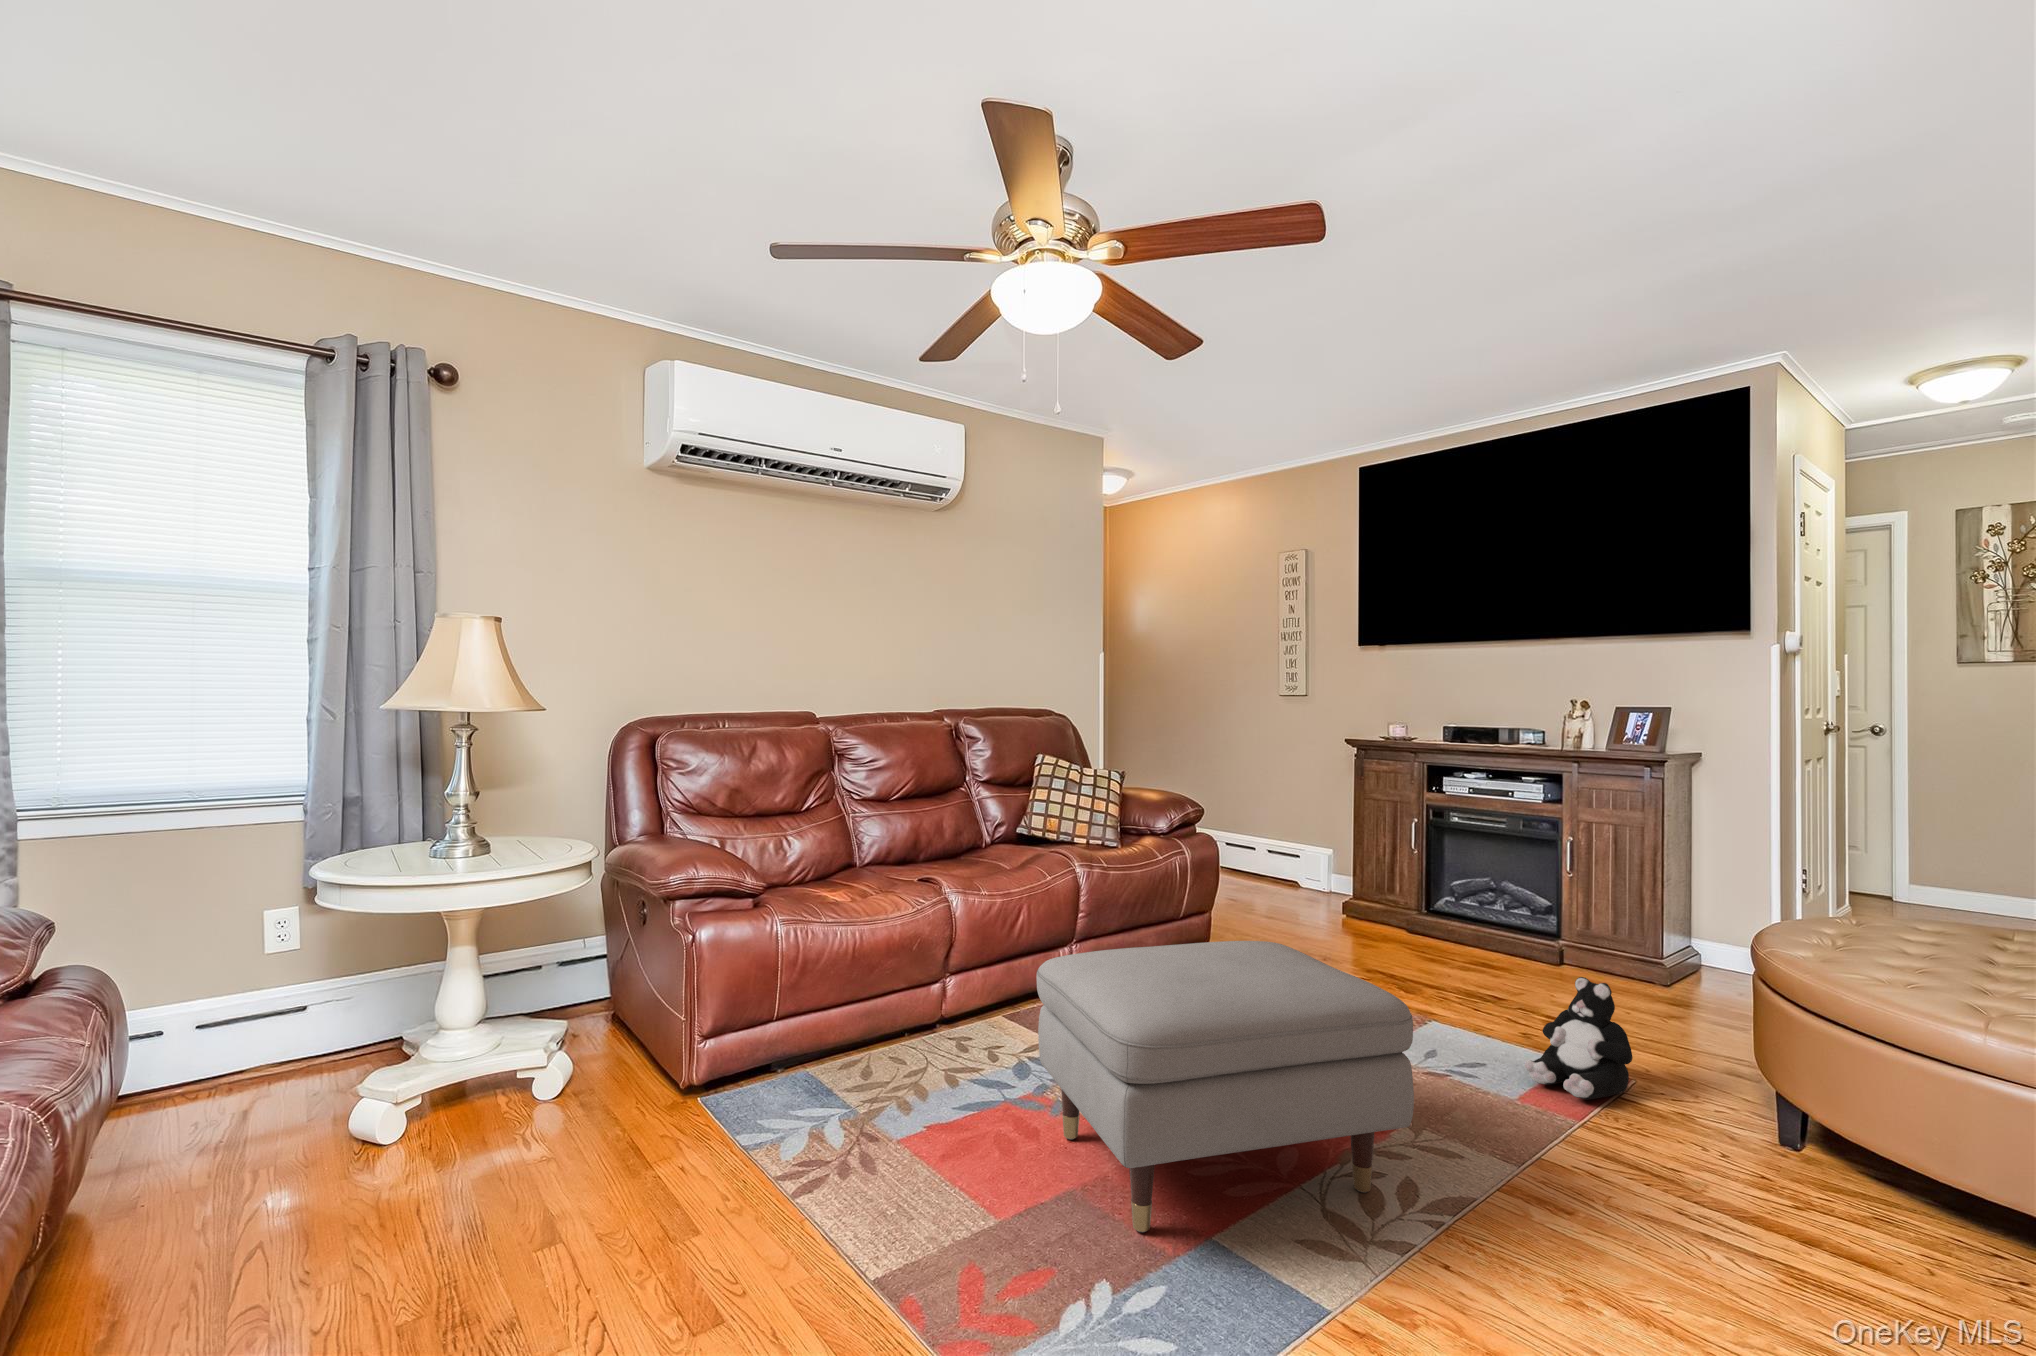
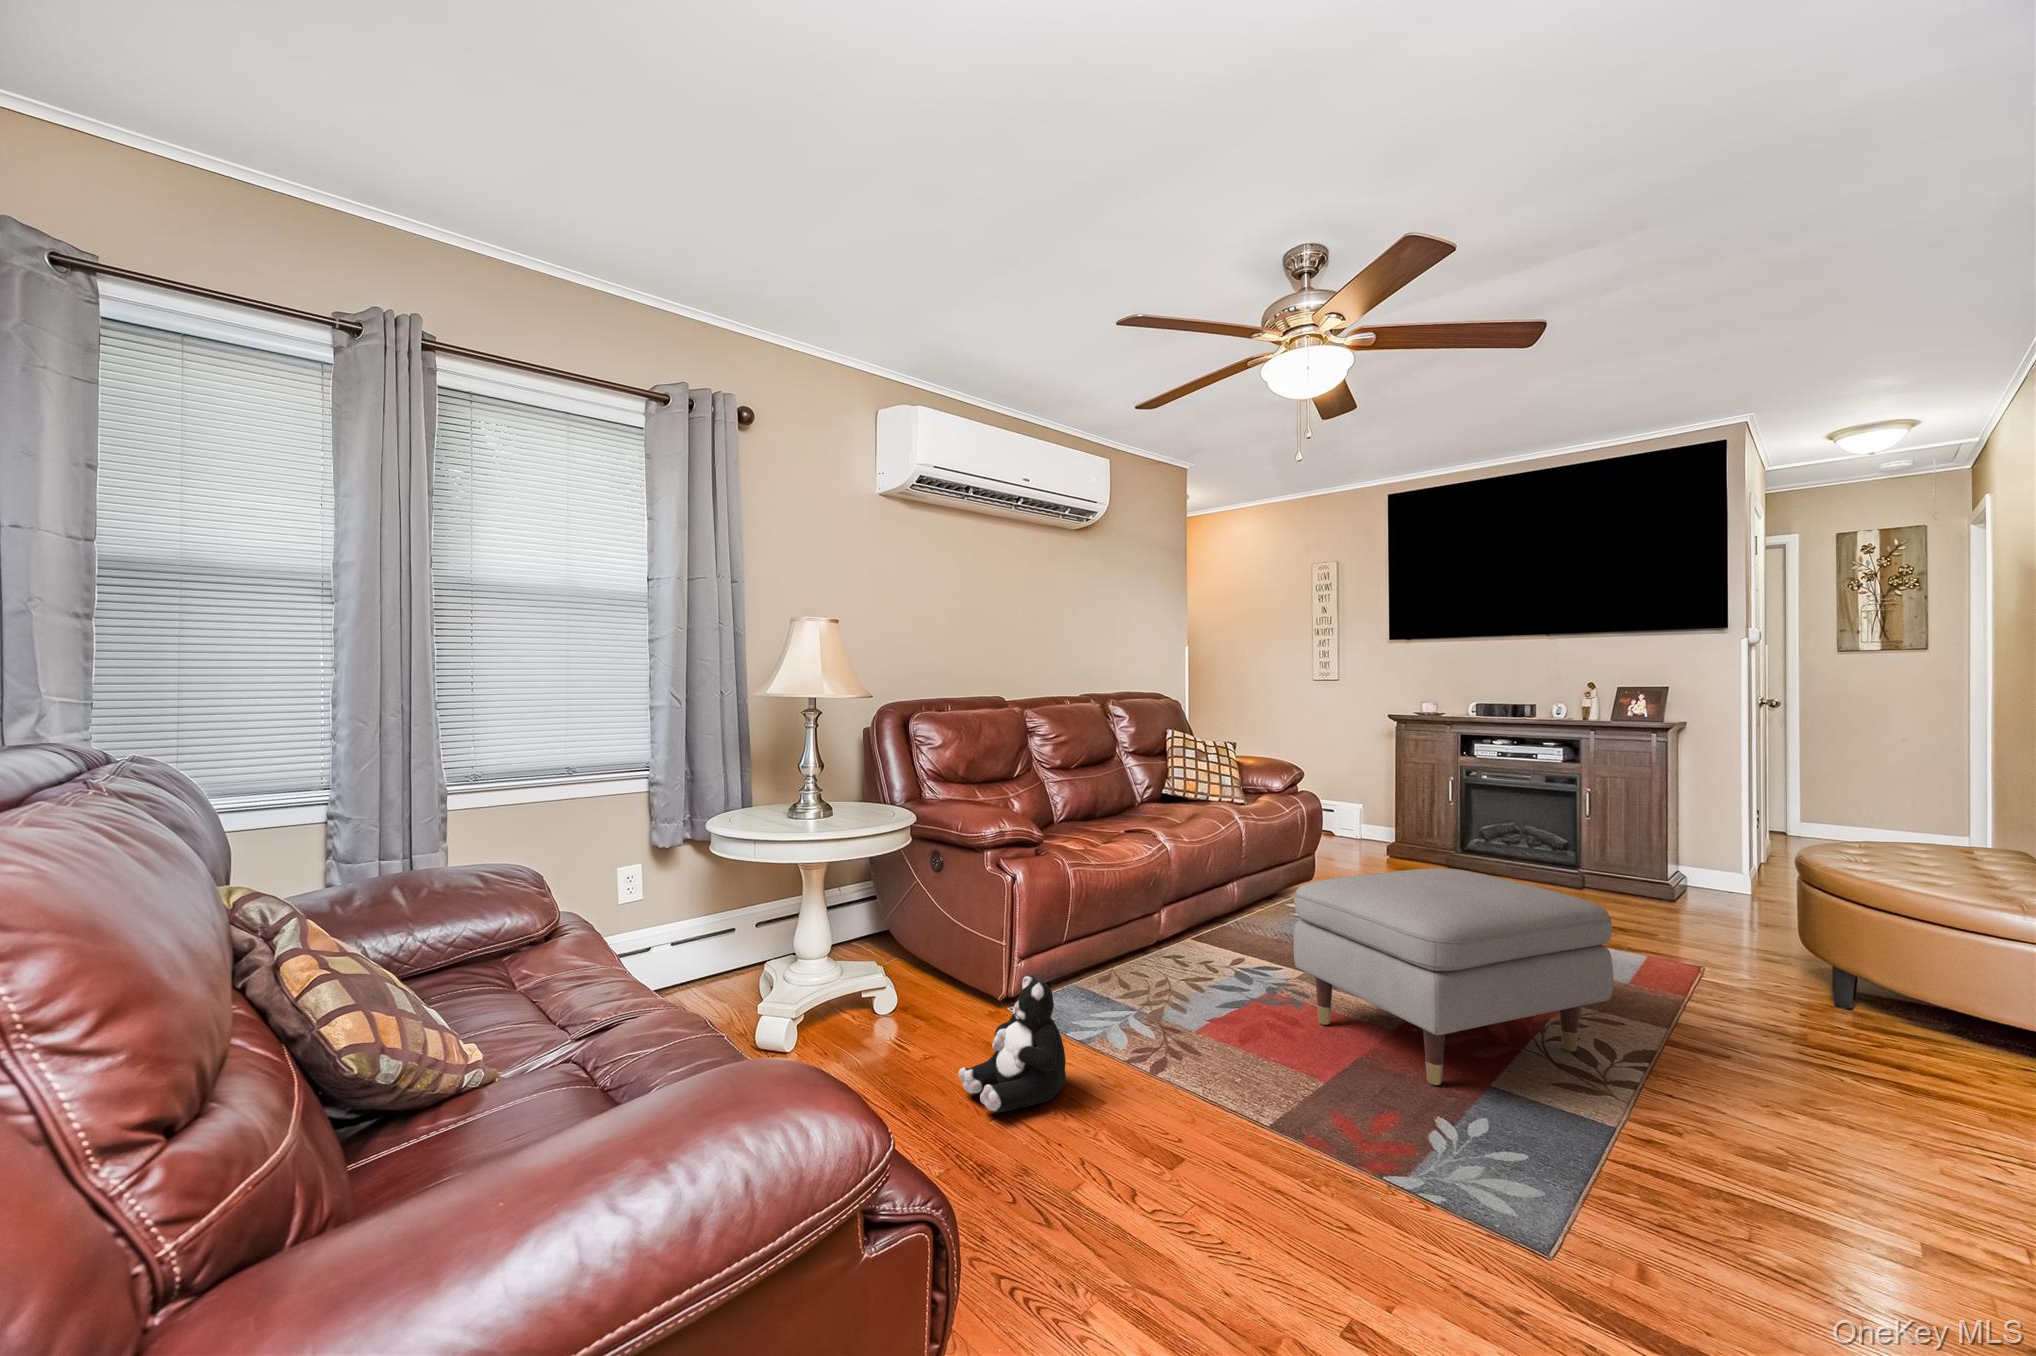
plush toy: present [1525,977,1633,1100] -> present [958,975,1066,1112]

